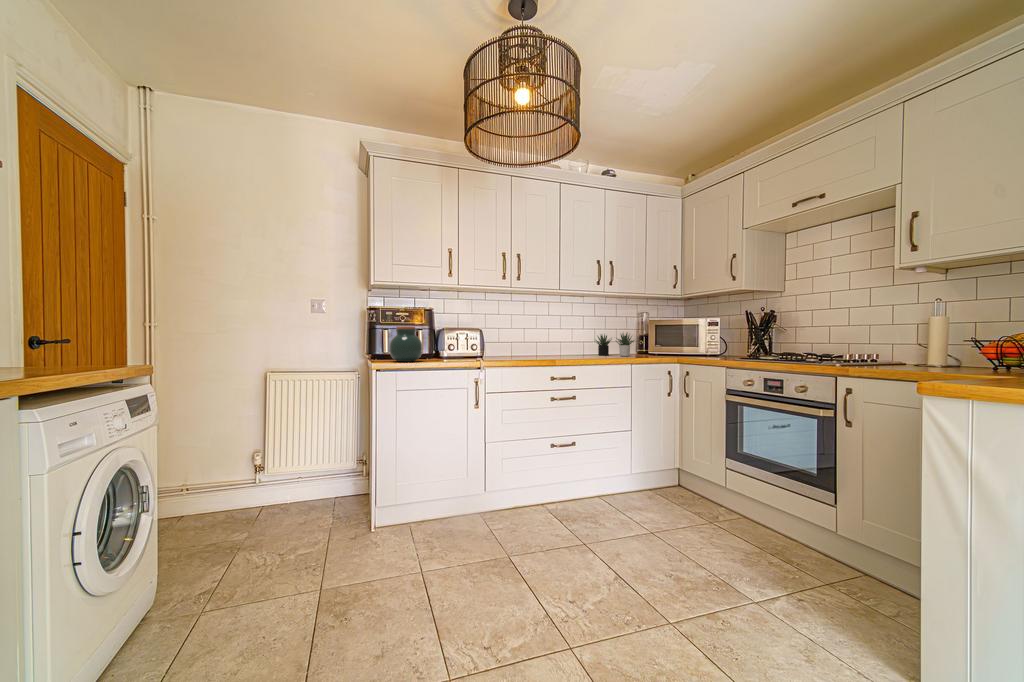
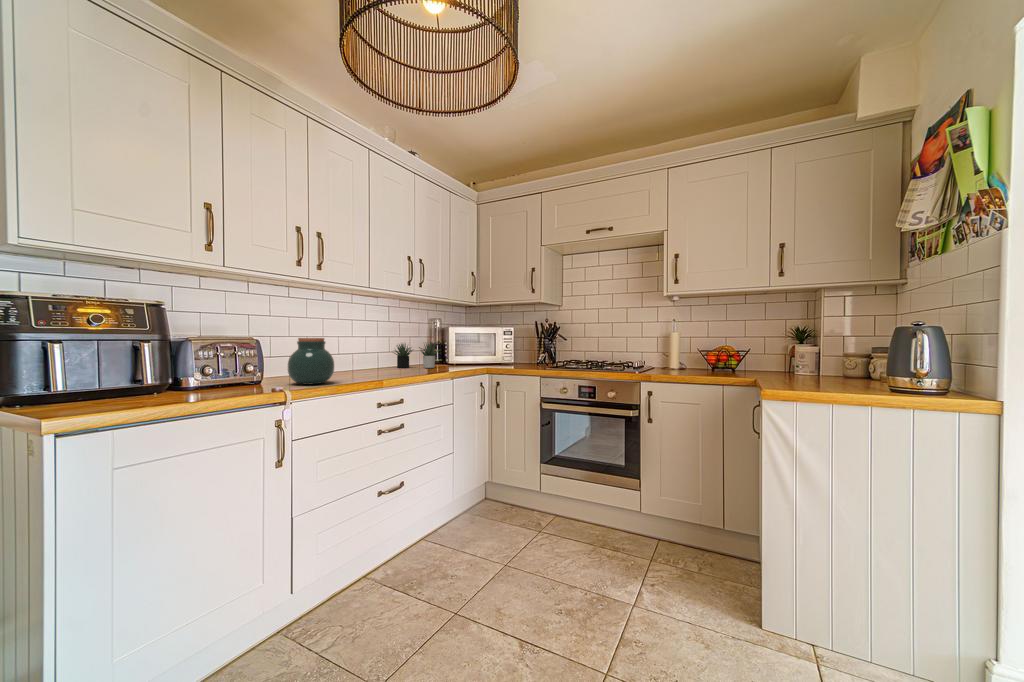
jar: present [390,326,422,362] -> present [288,338,334,385]

